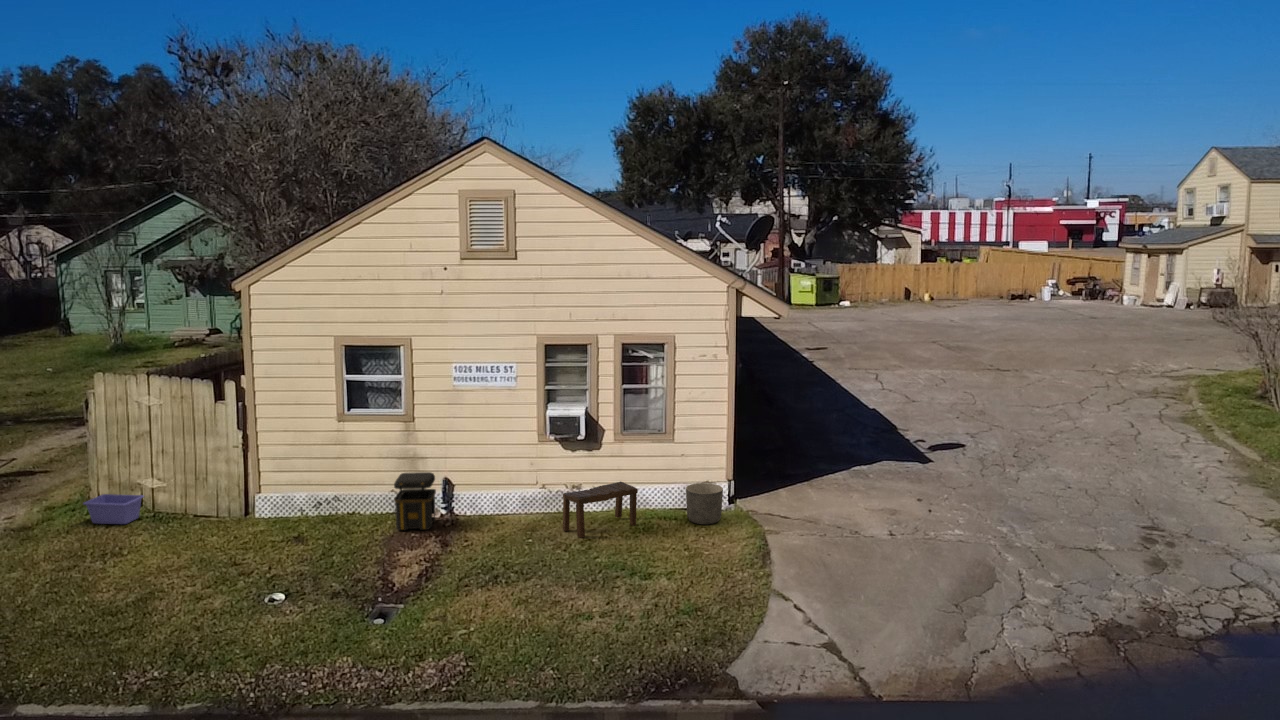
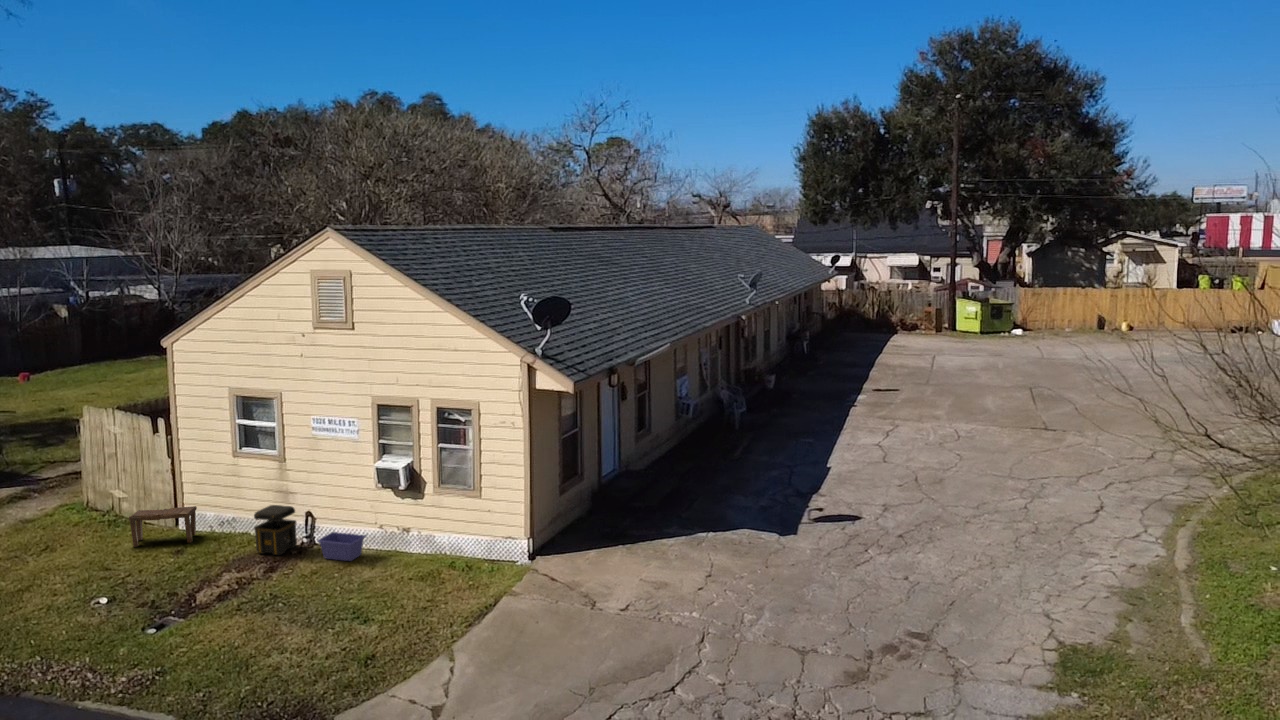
bench: present [563,482,638,538] -> present [129,506,197,547]
planter: present [686,483,723,524] -> none [480,538,514,577]
storage bin: present [83,494,144,524] -> present [317,532,366,561]

